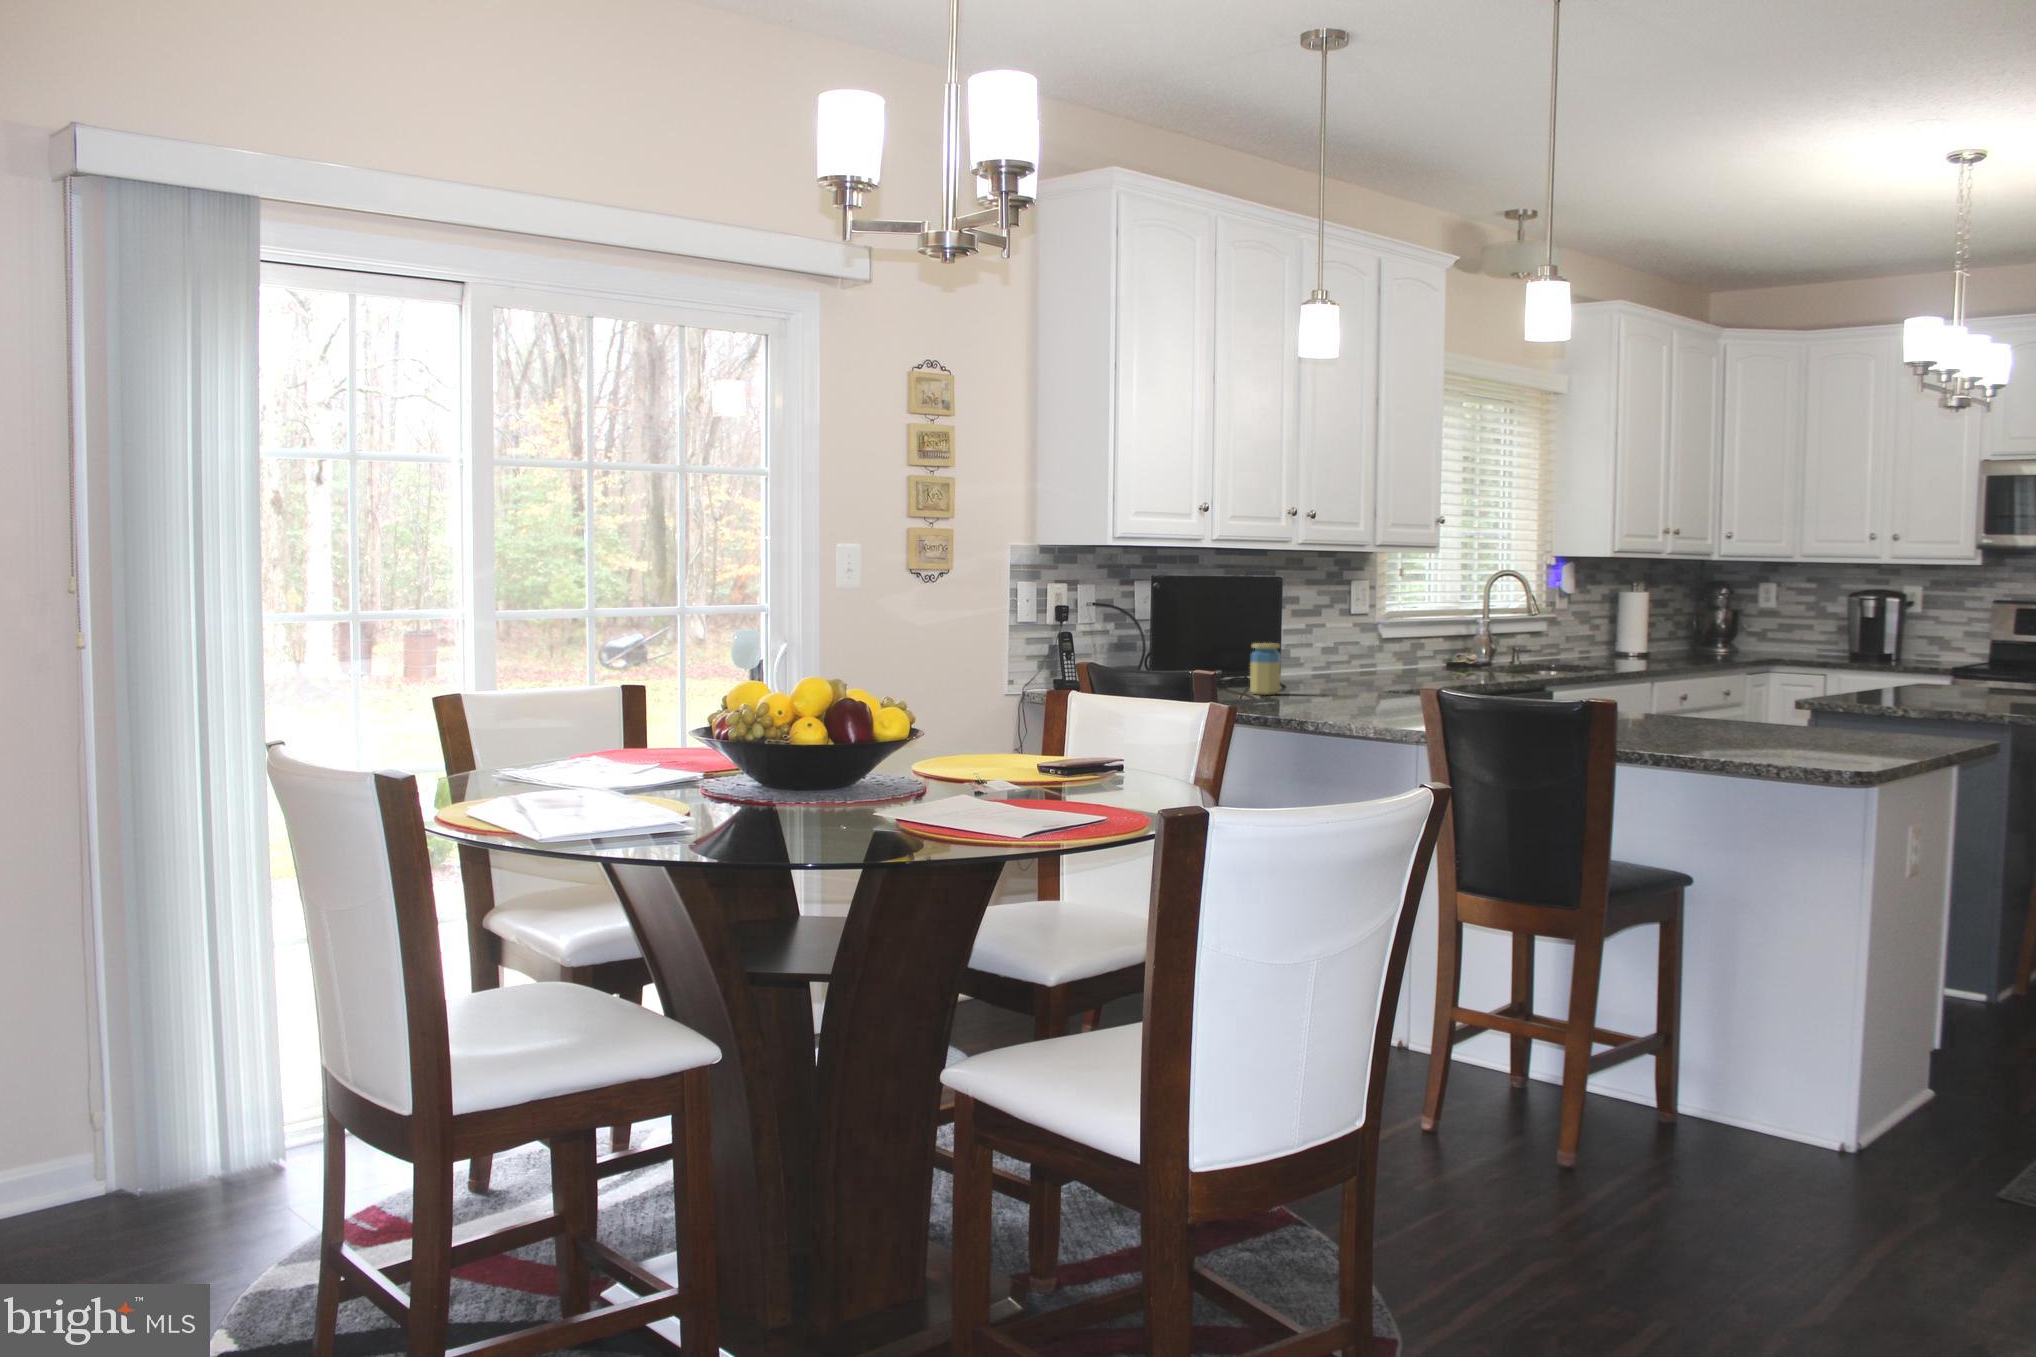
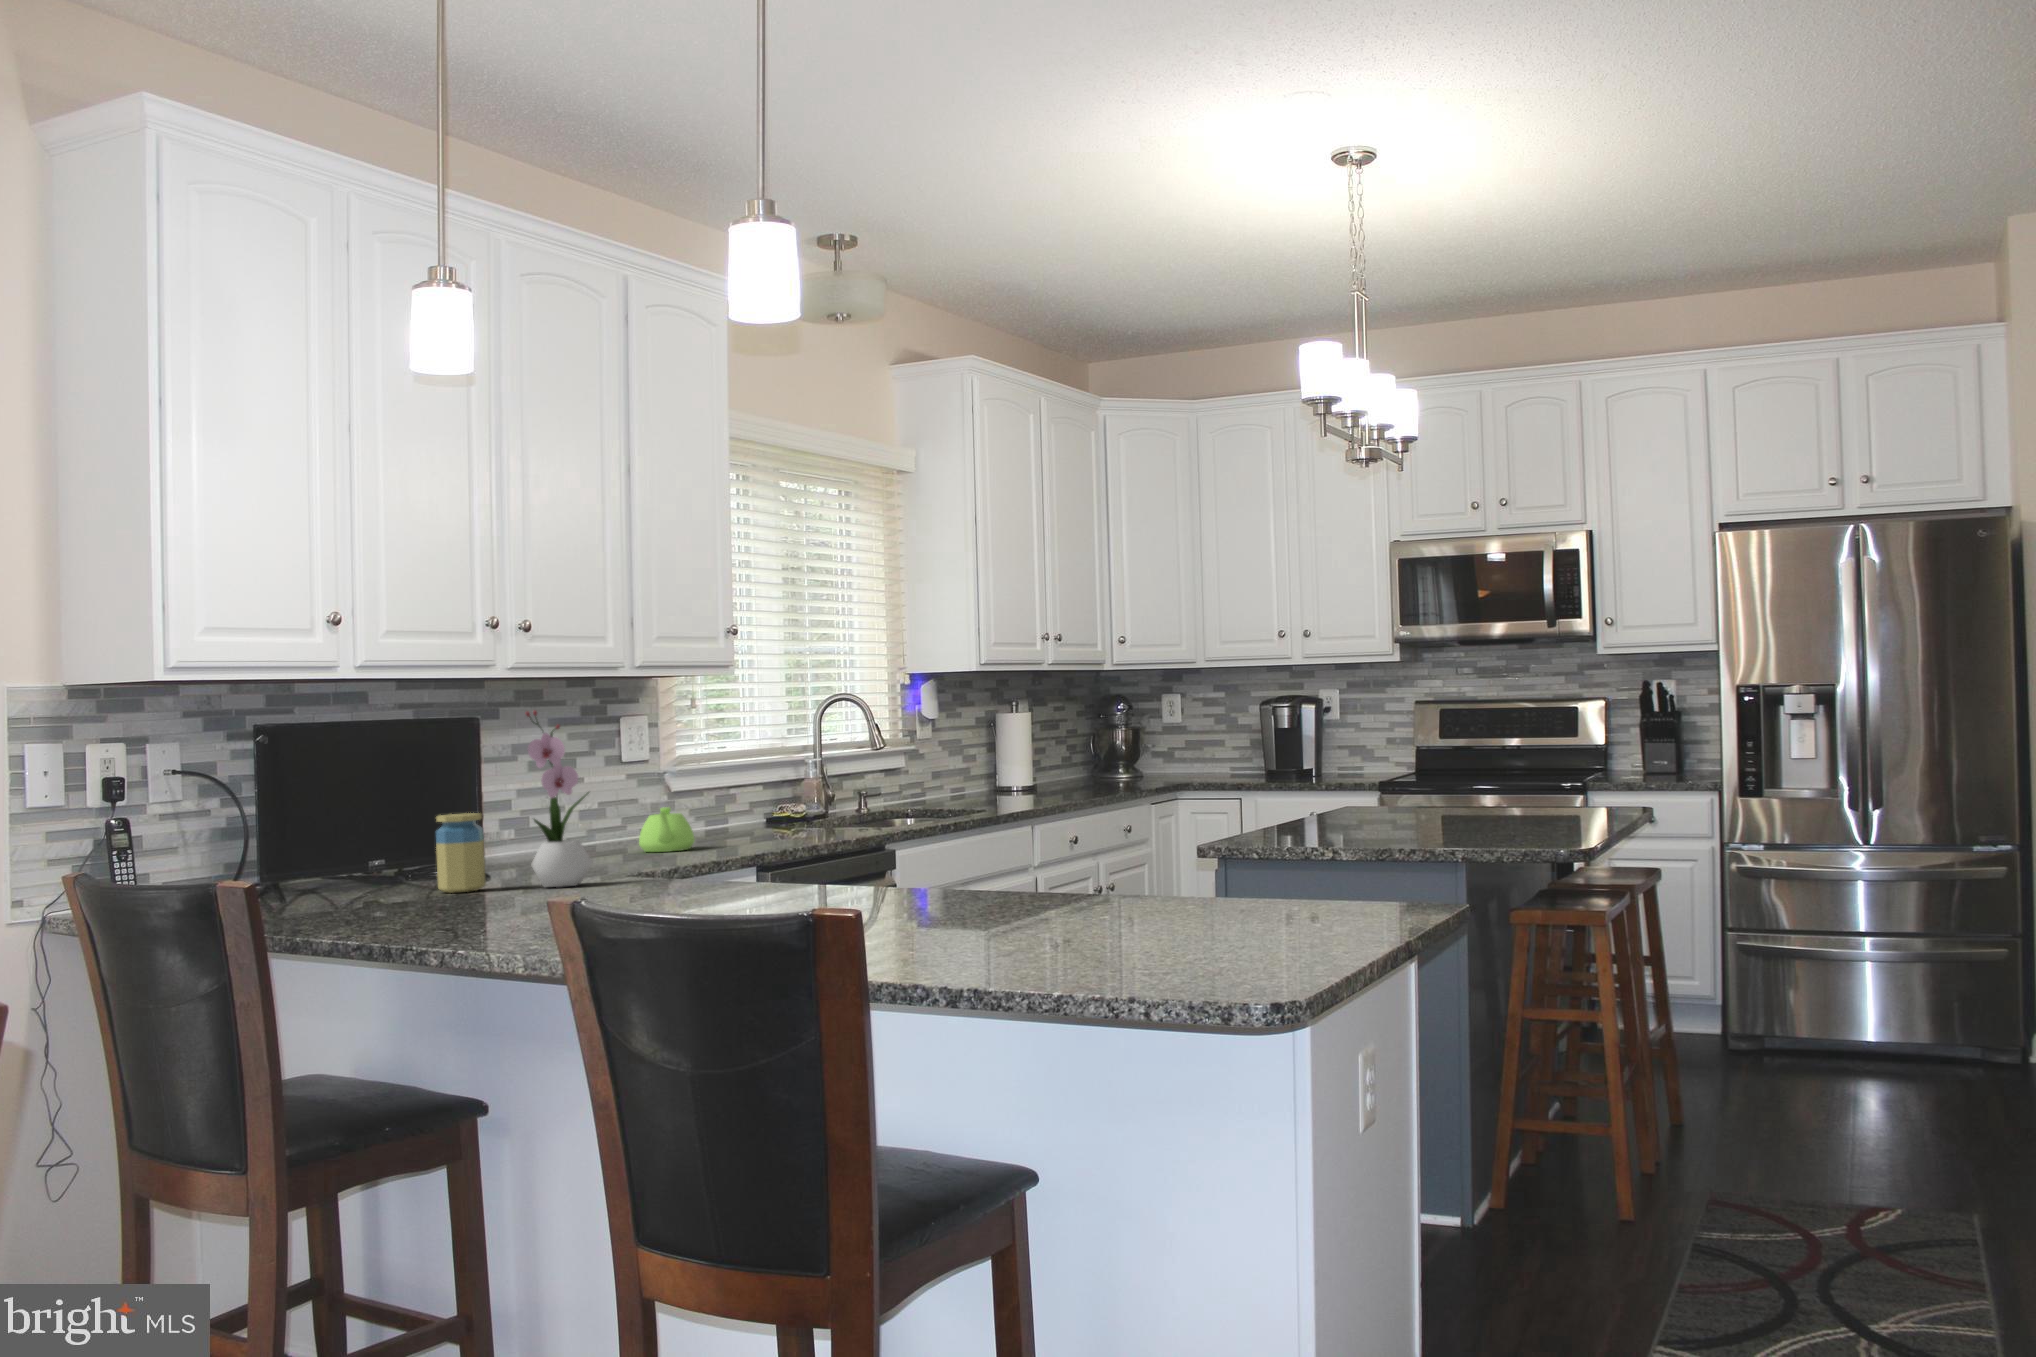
flower arrangement: none [1311,577,1353,696] -> present [526,711,592,887]
teapot: none [1361,648,1401,679] -> present [639,807,695,852]

